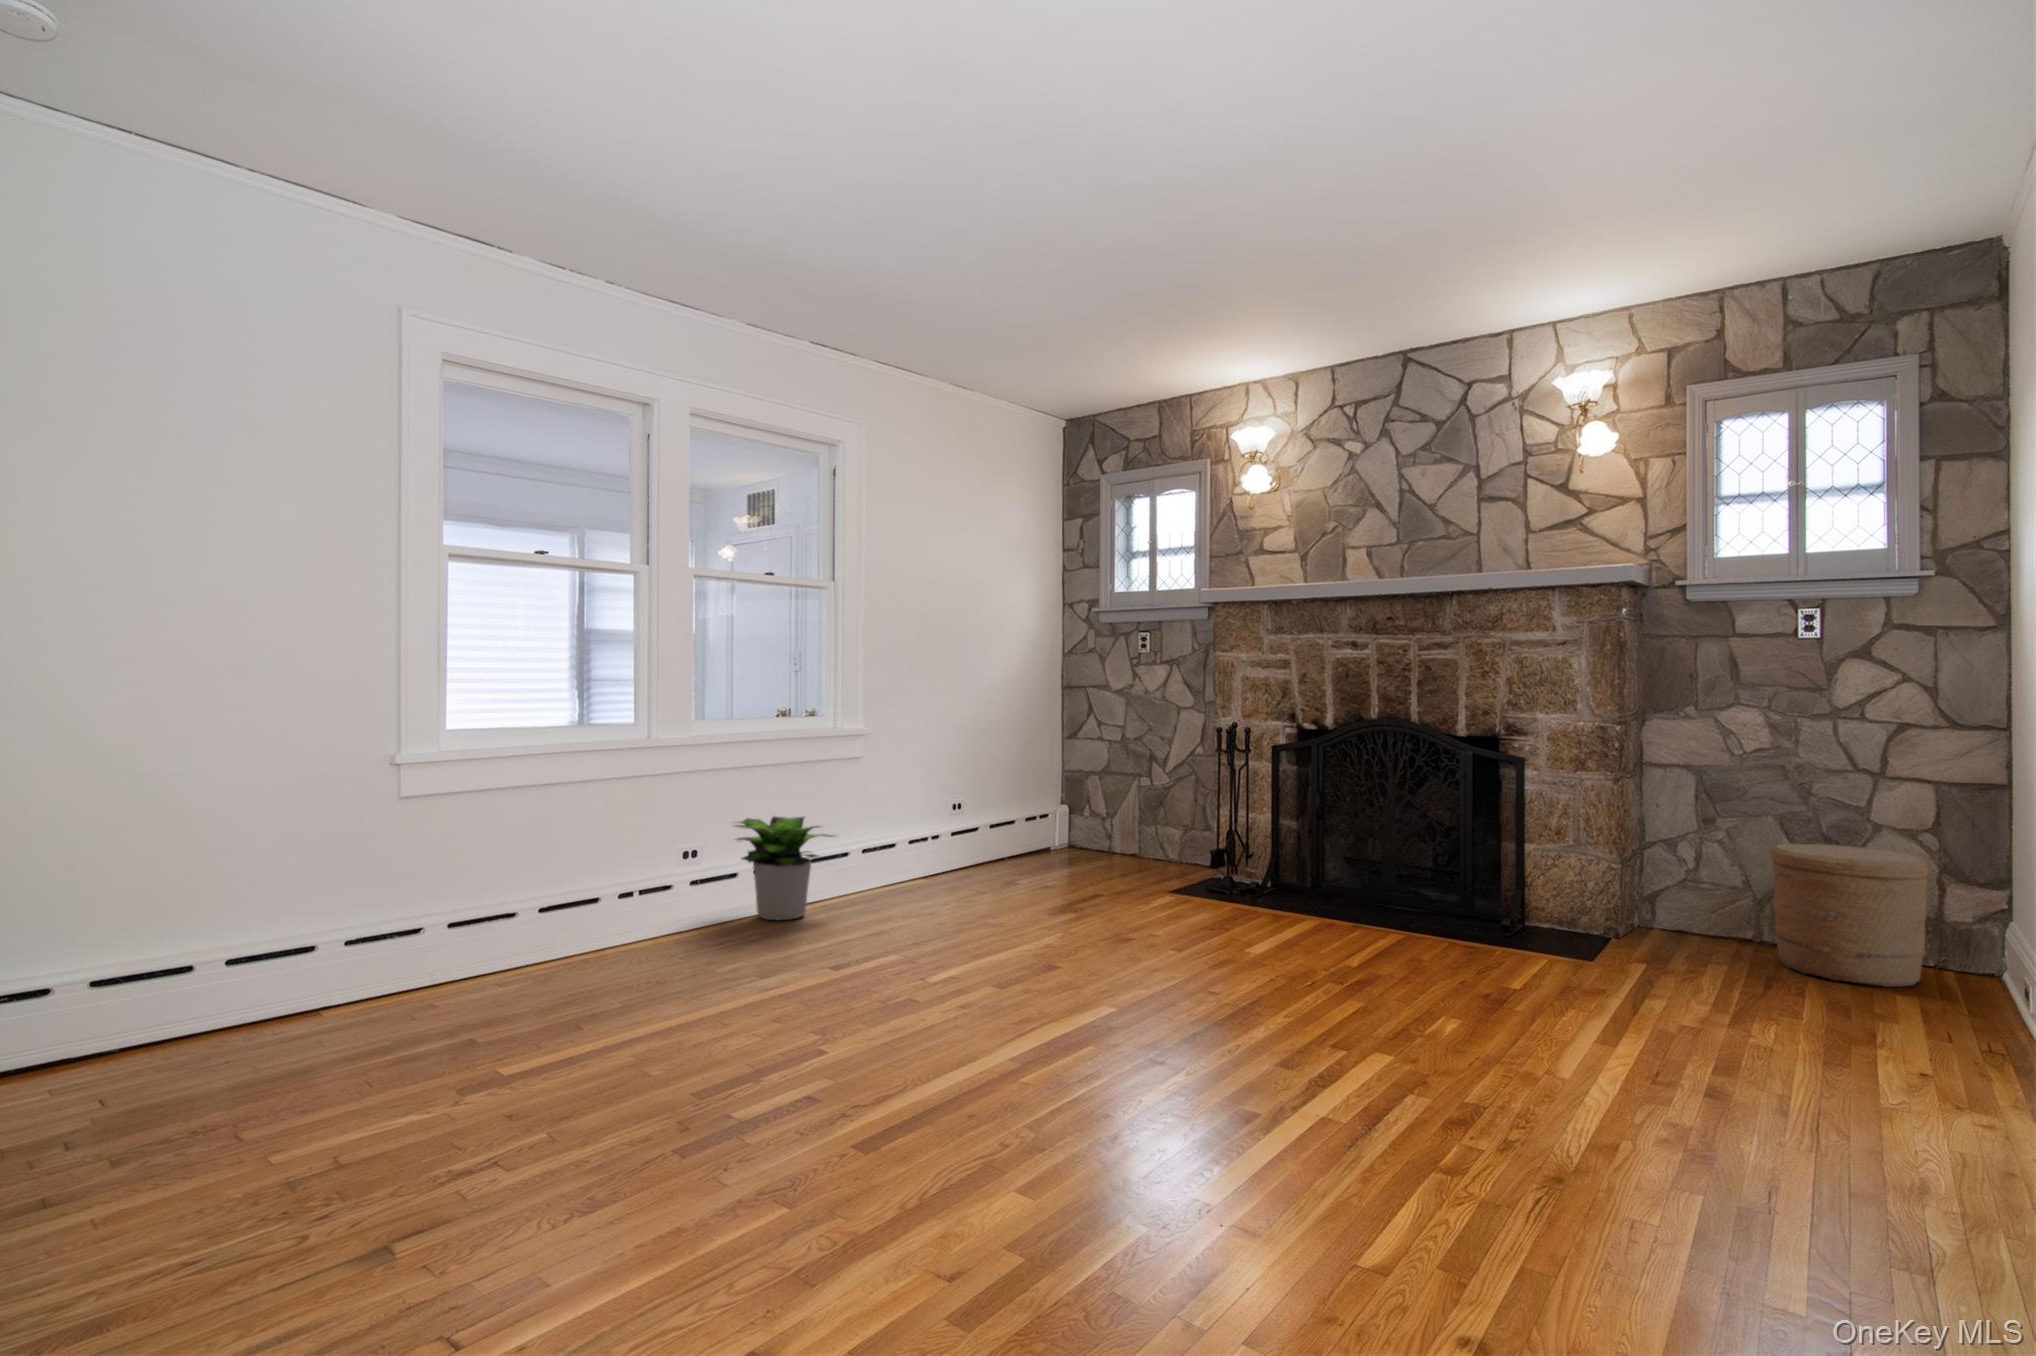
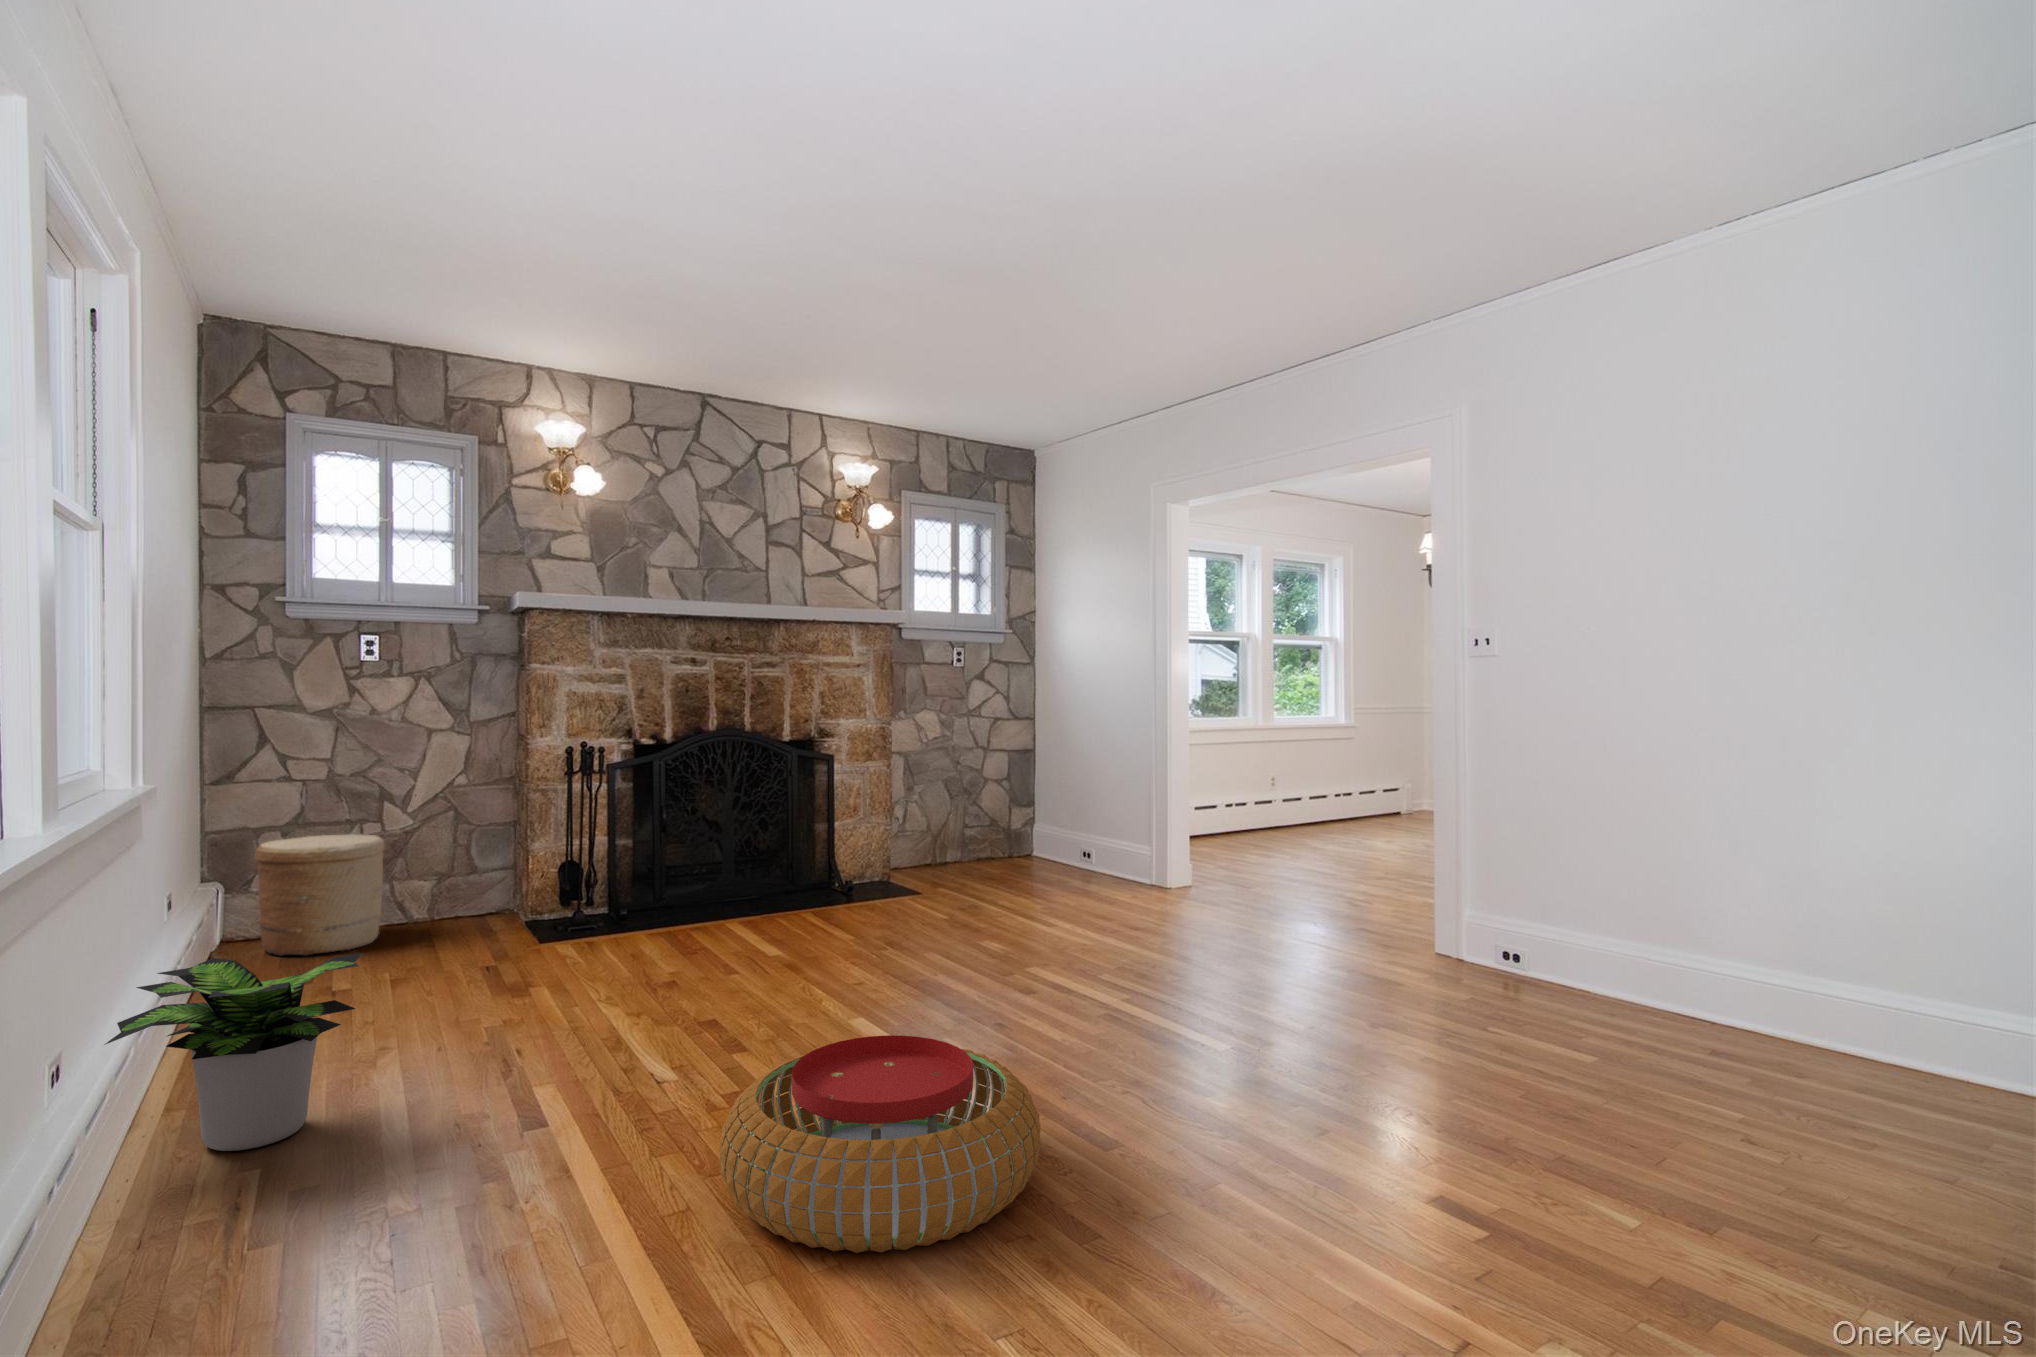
woven basket: present [1771,844,1928,987] -> present [255,834,385,956]
pouf: none [607,933,865,1076] -> present [719,1035,1041,1253]

